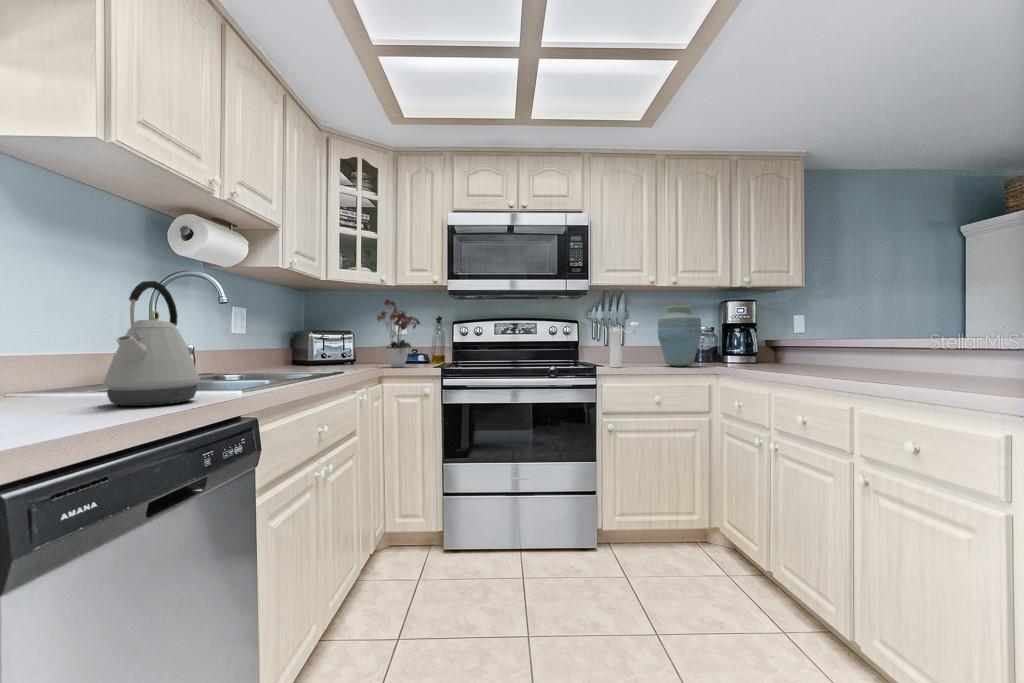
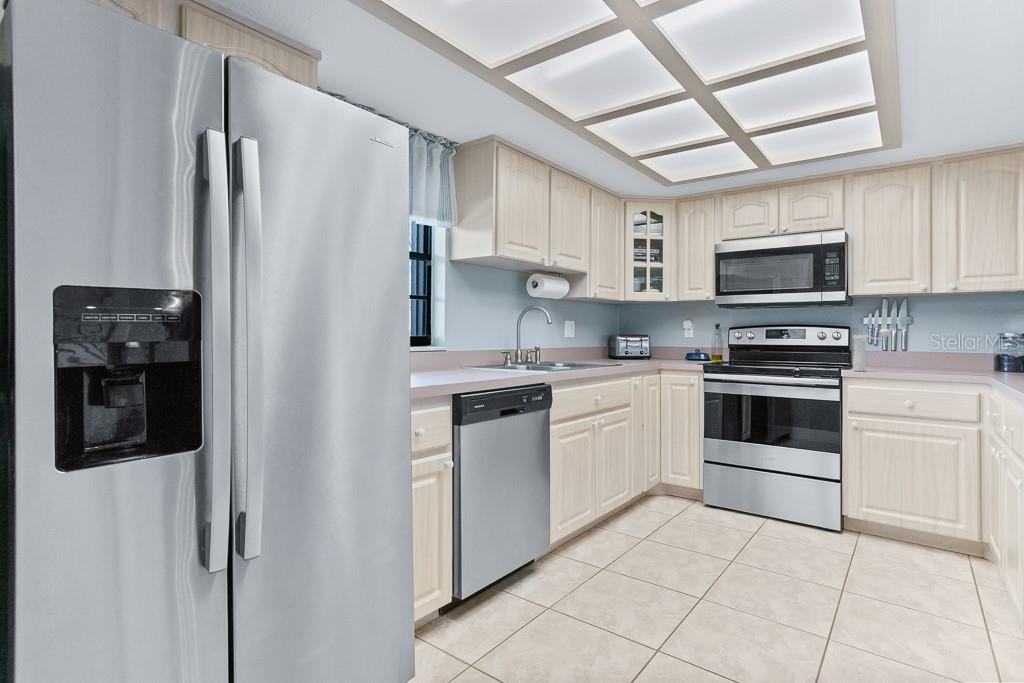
kettle: present [103,281,200,406] -> none [498,321,531,373]
flower arrangement: present [377,299,420,367] -> none [653,310,689,364]
vase: present [658,306,702,367] -> none [914,313,968,374]

